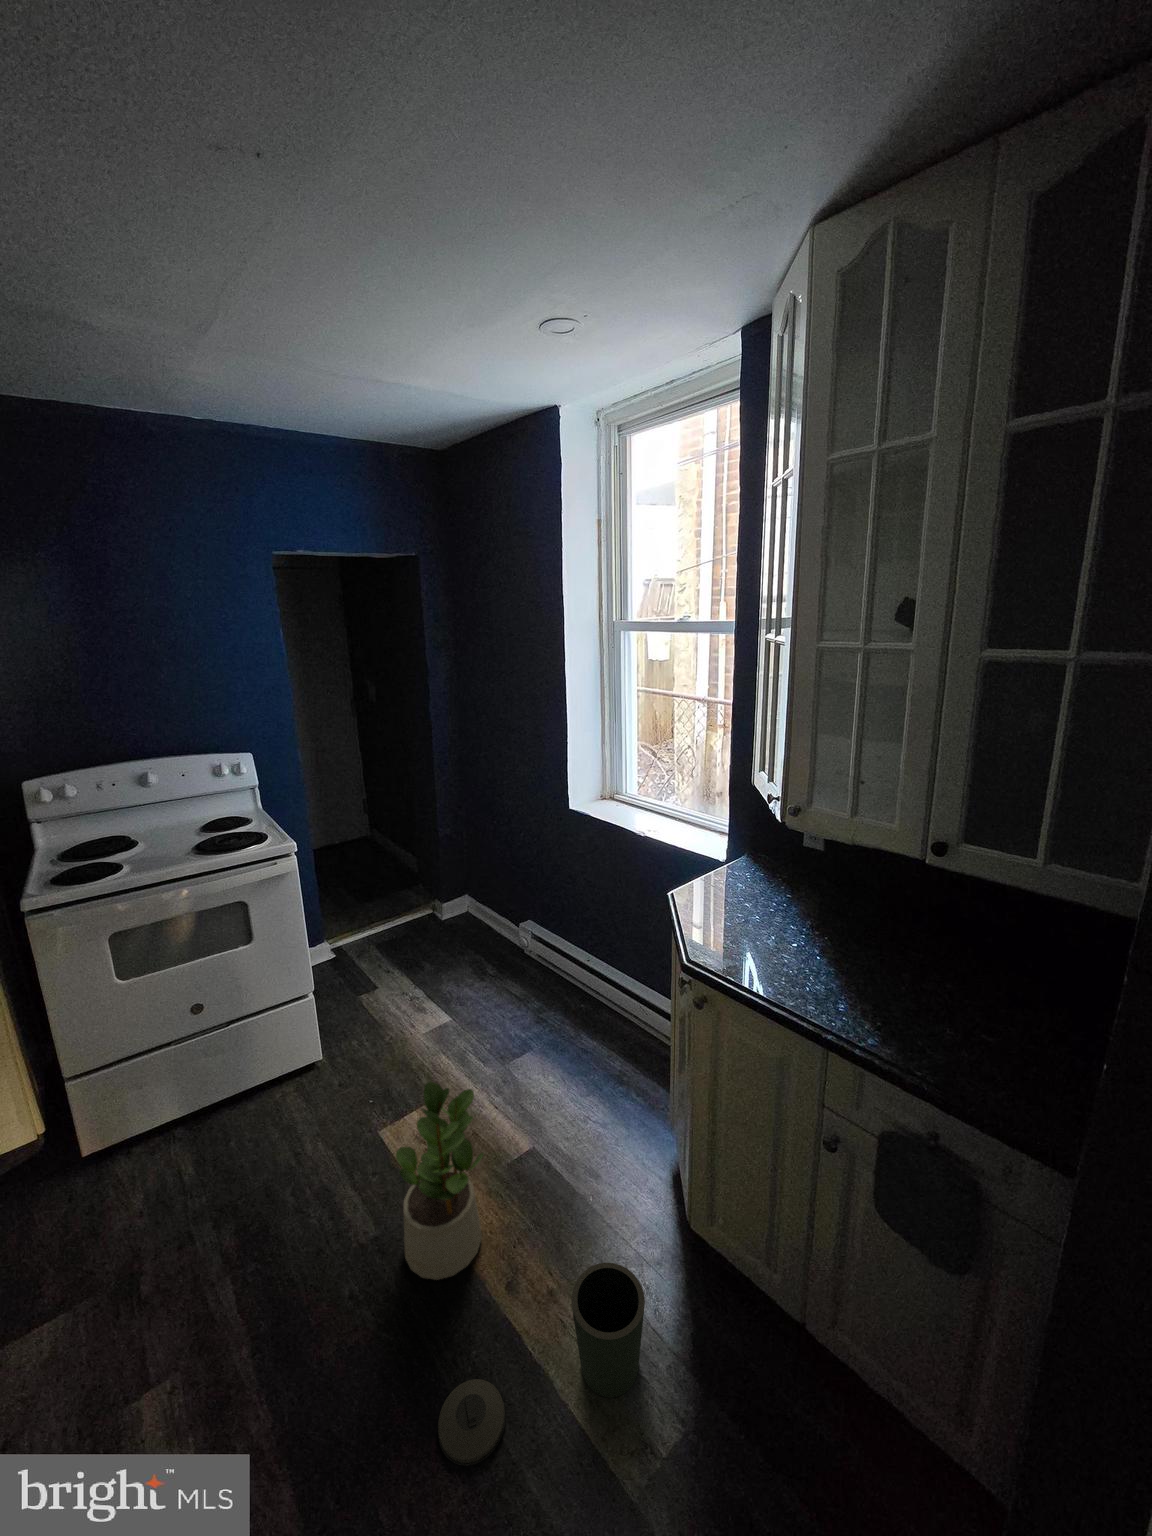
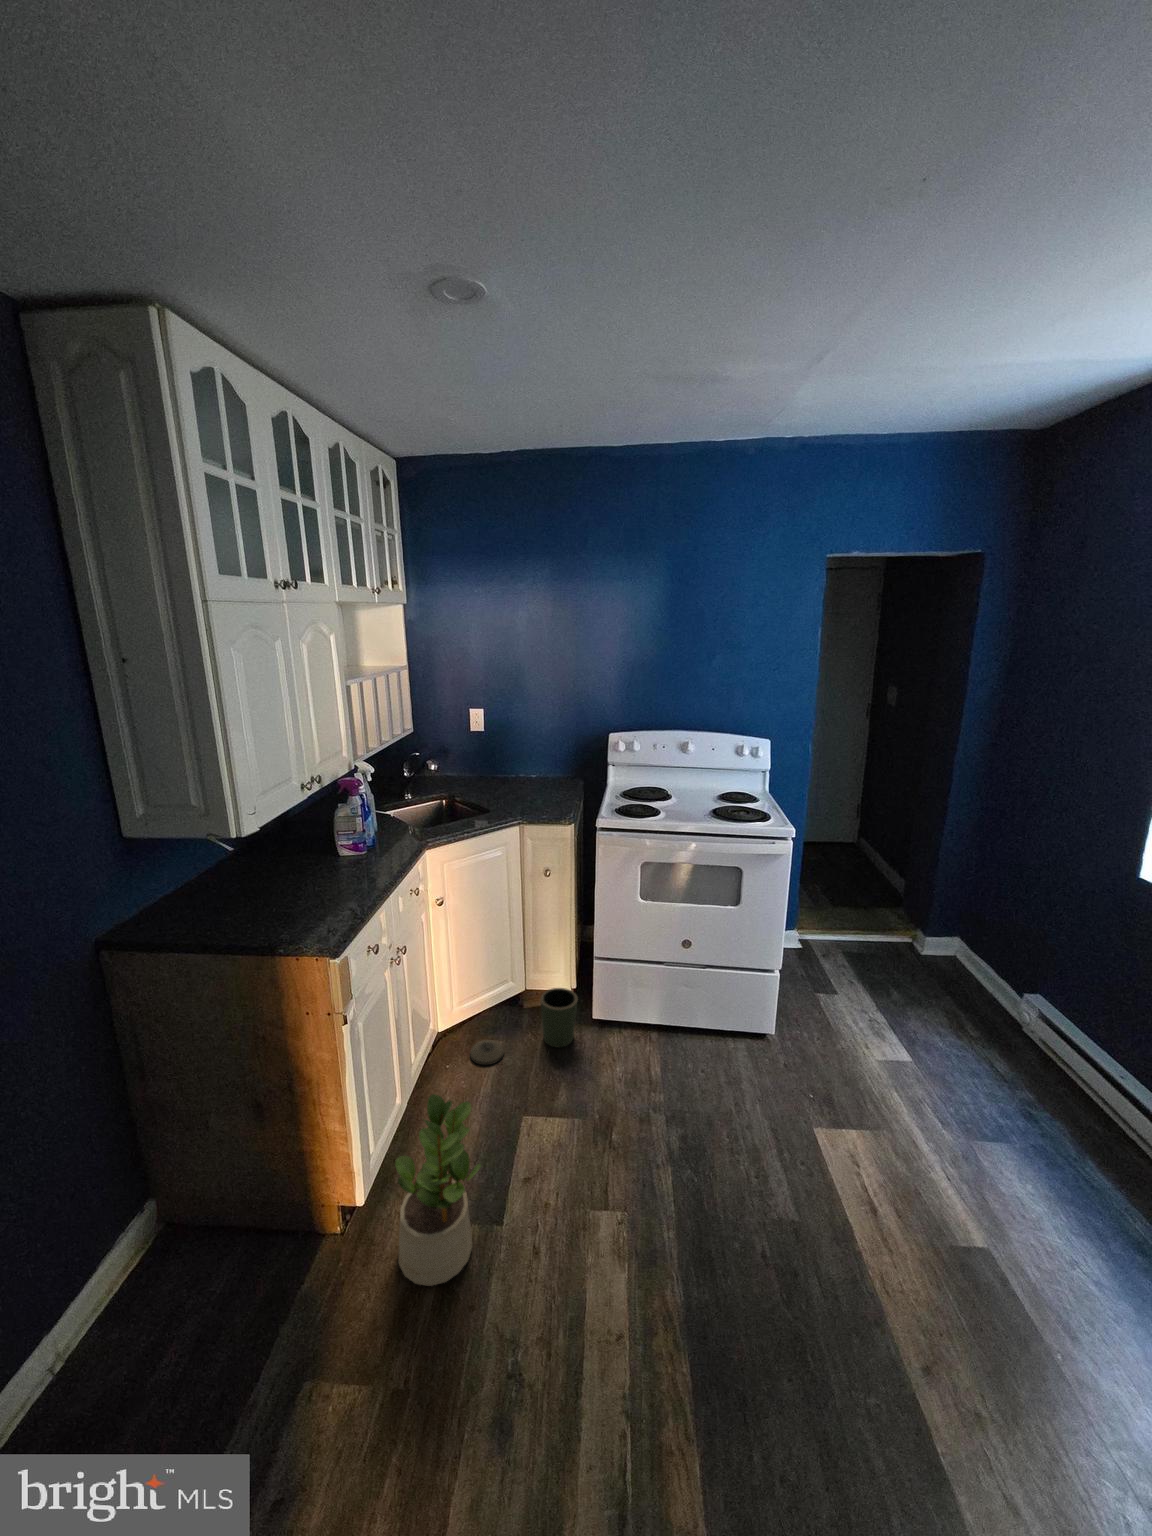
trash can: present [438,1263,645,1466] -> present [470,988,578,1065]

